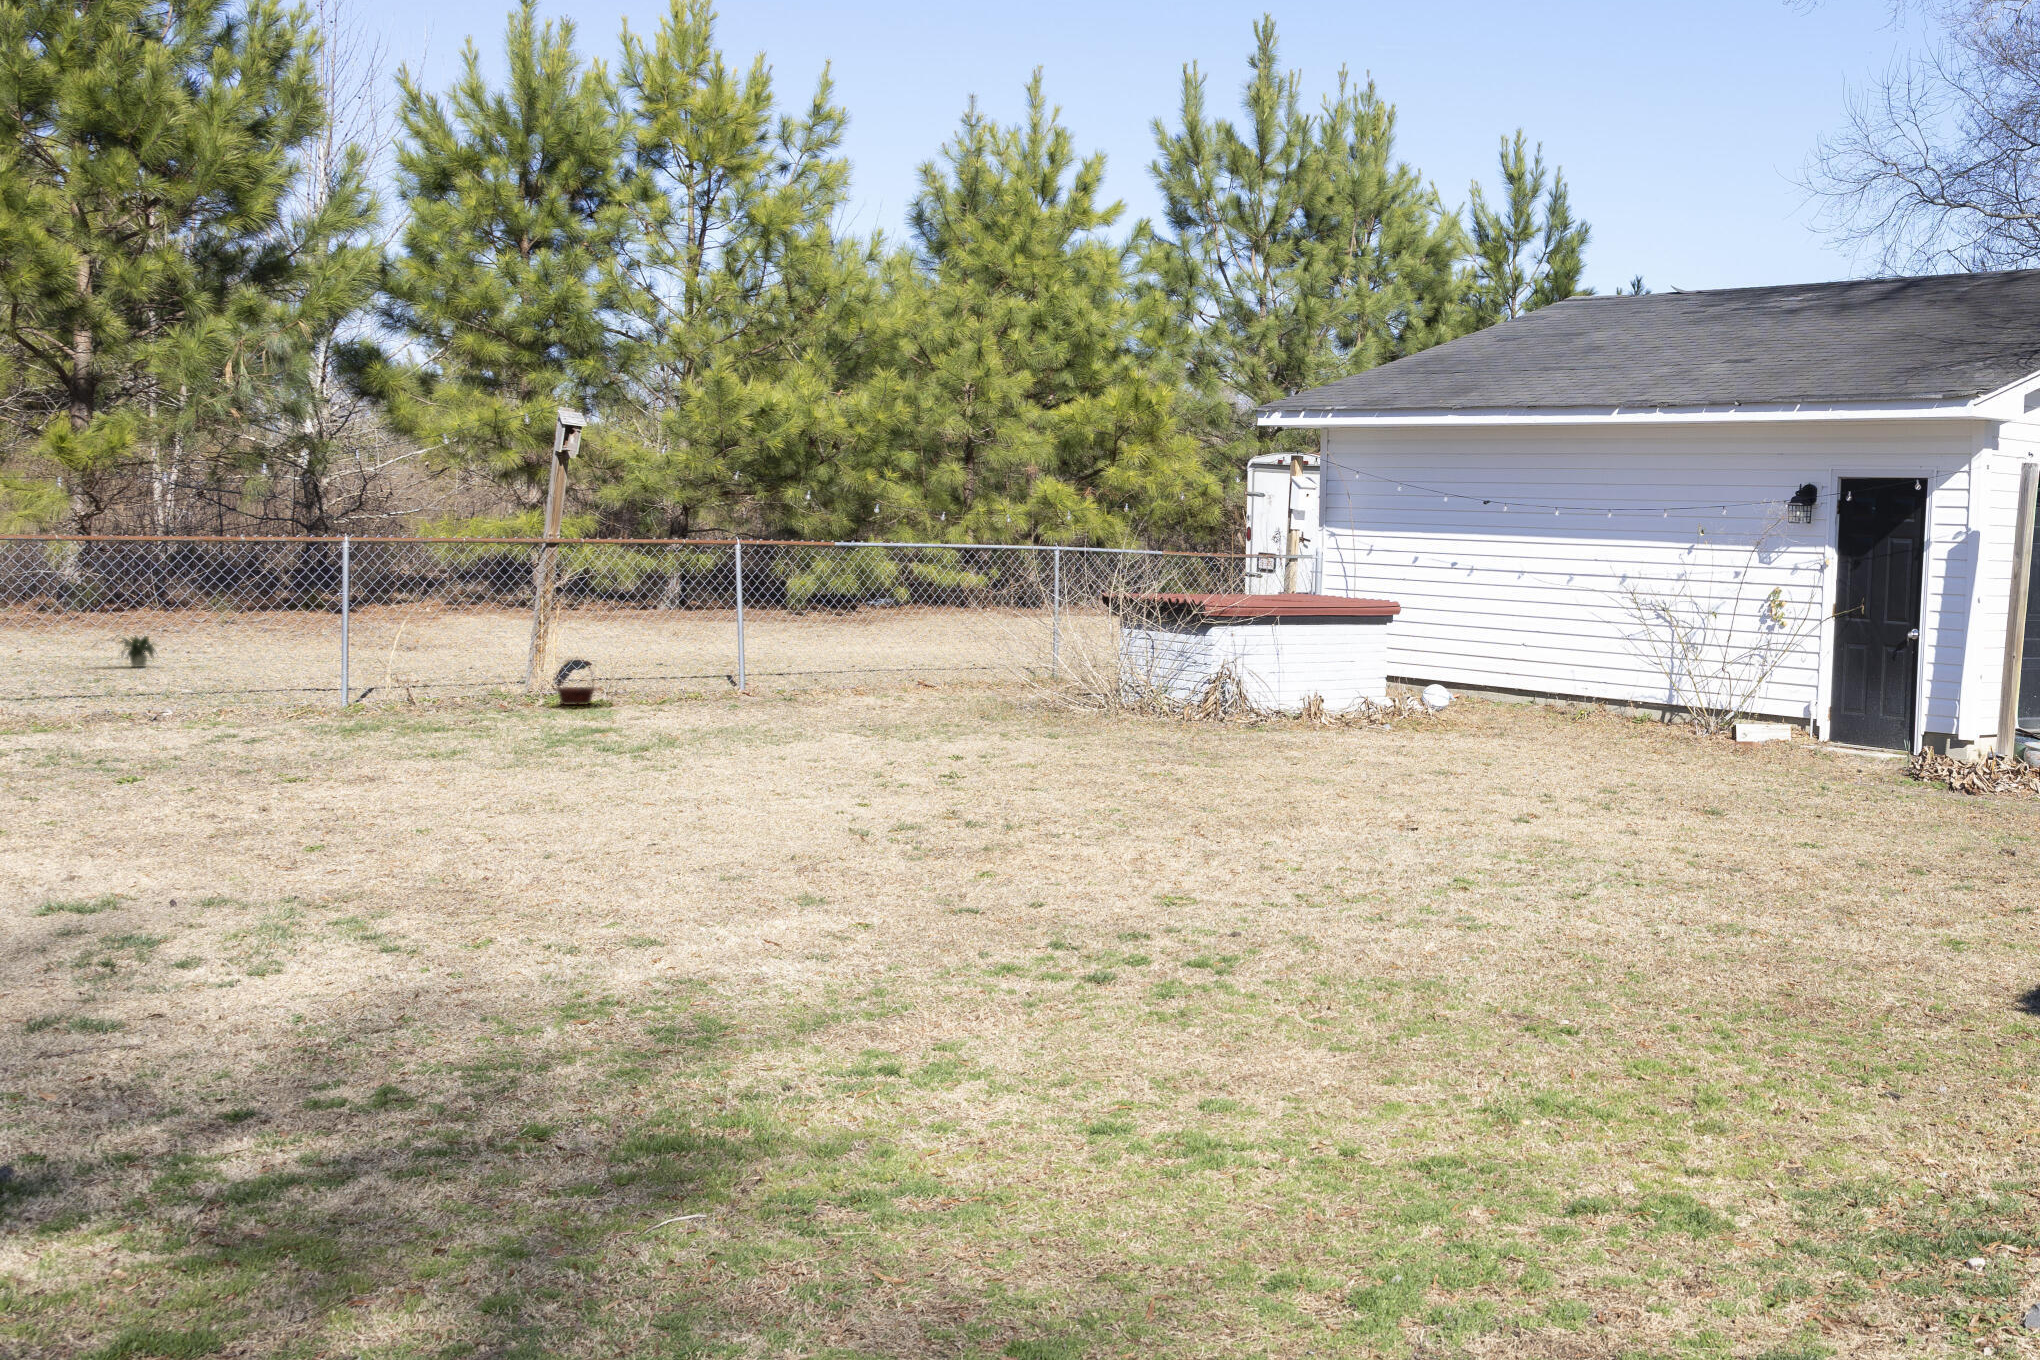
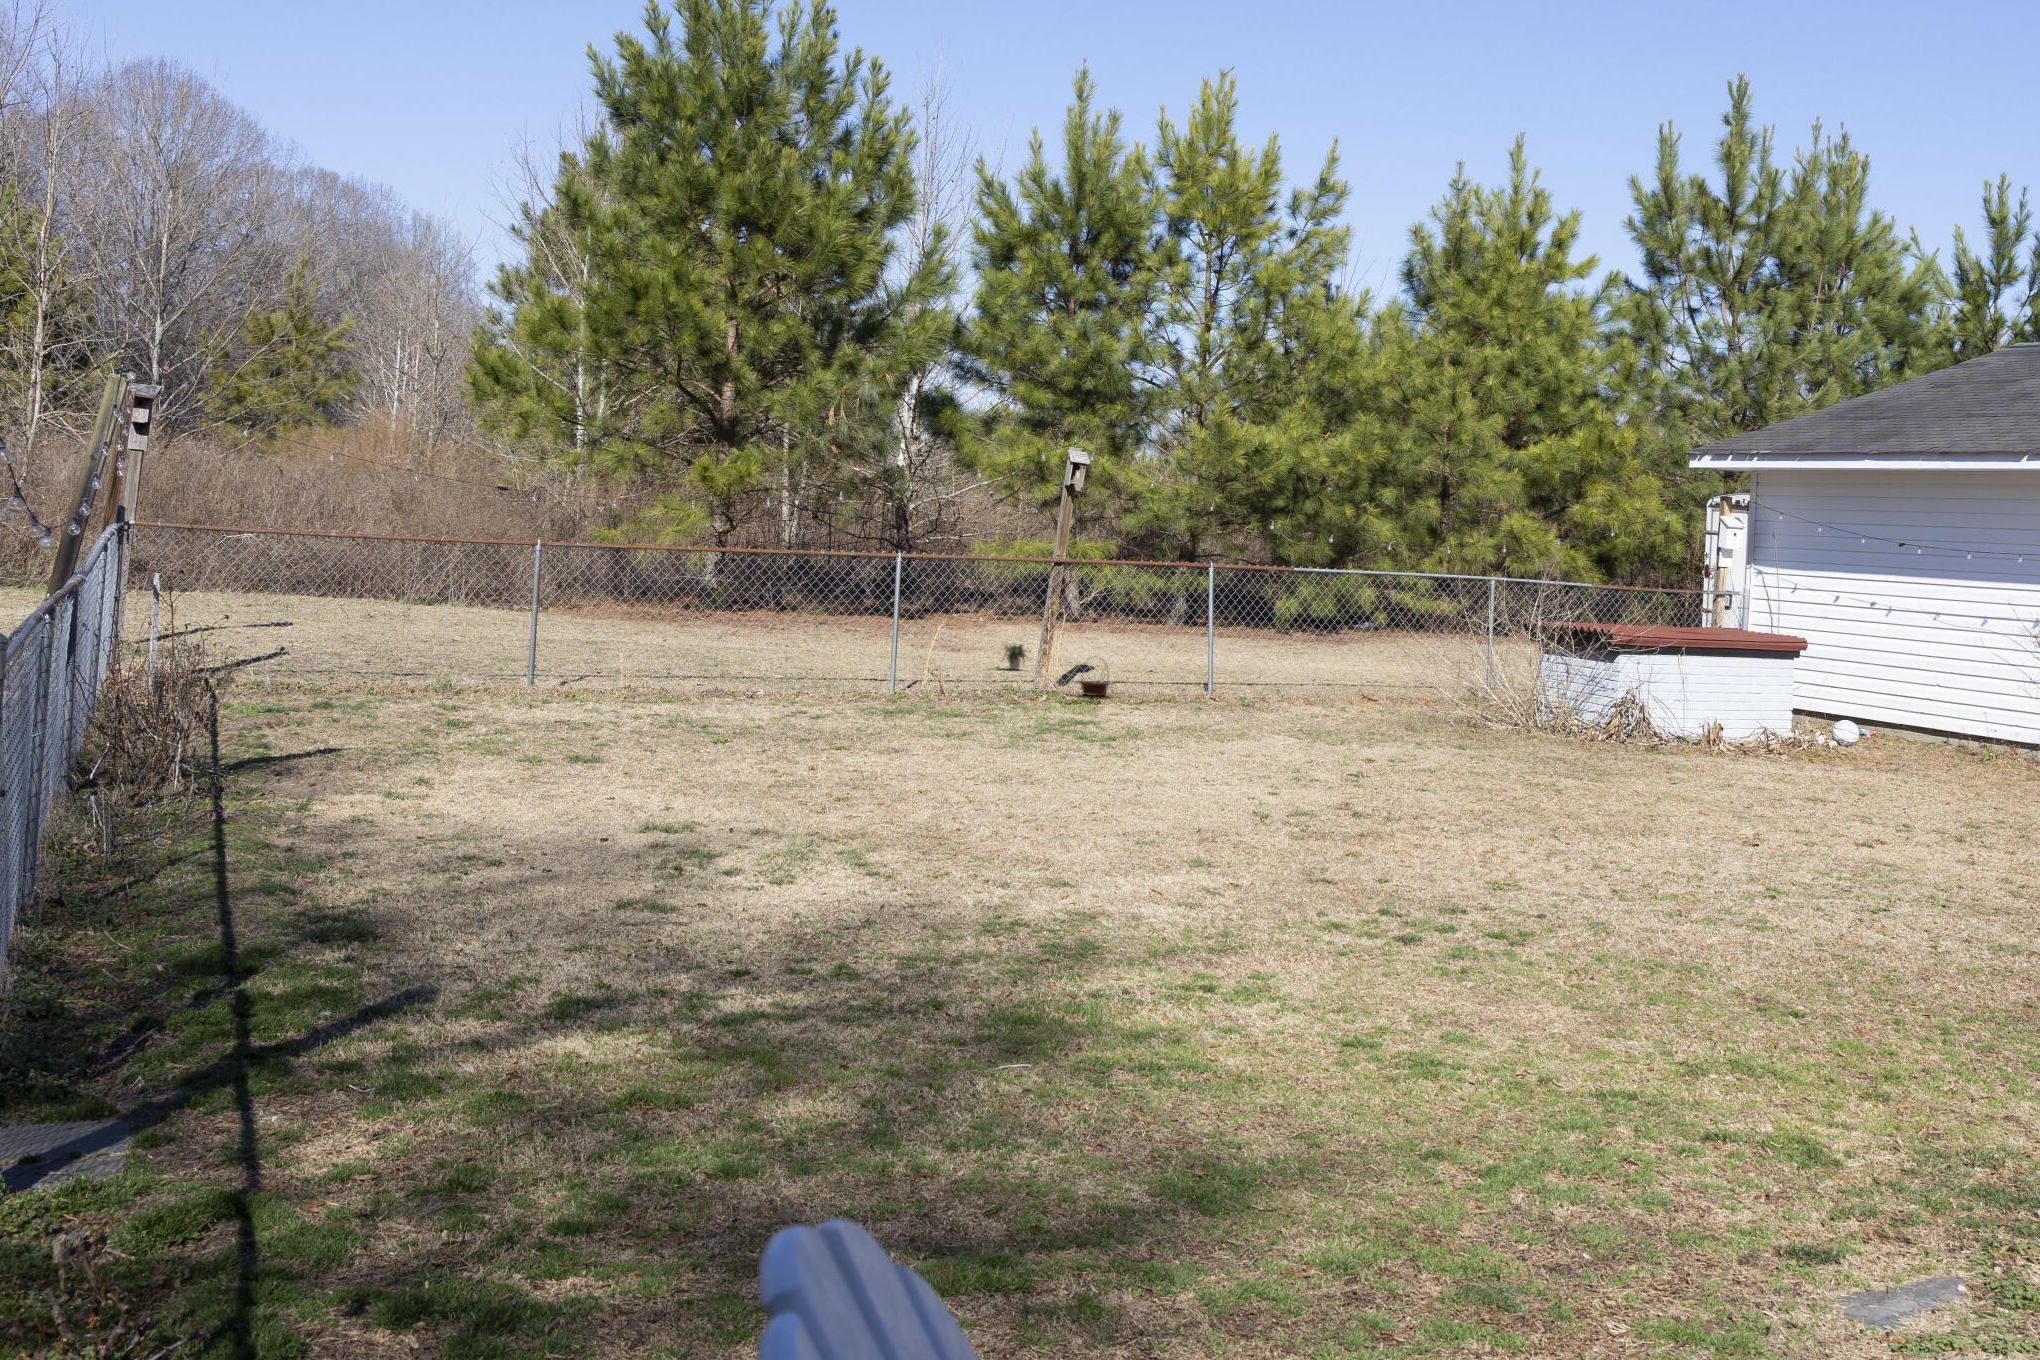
potted plant: present [120,636,157,667] -> present [1004,645,1026,669]

